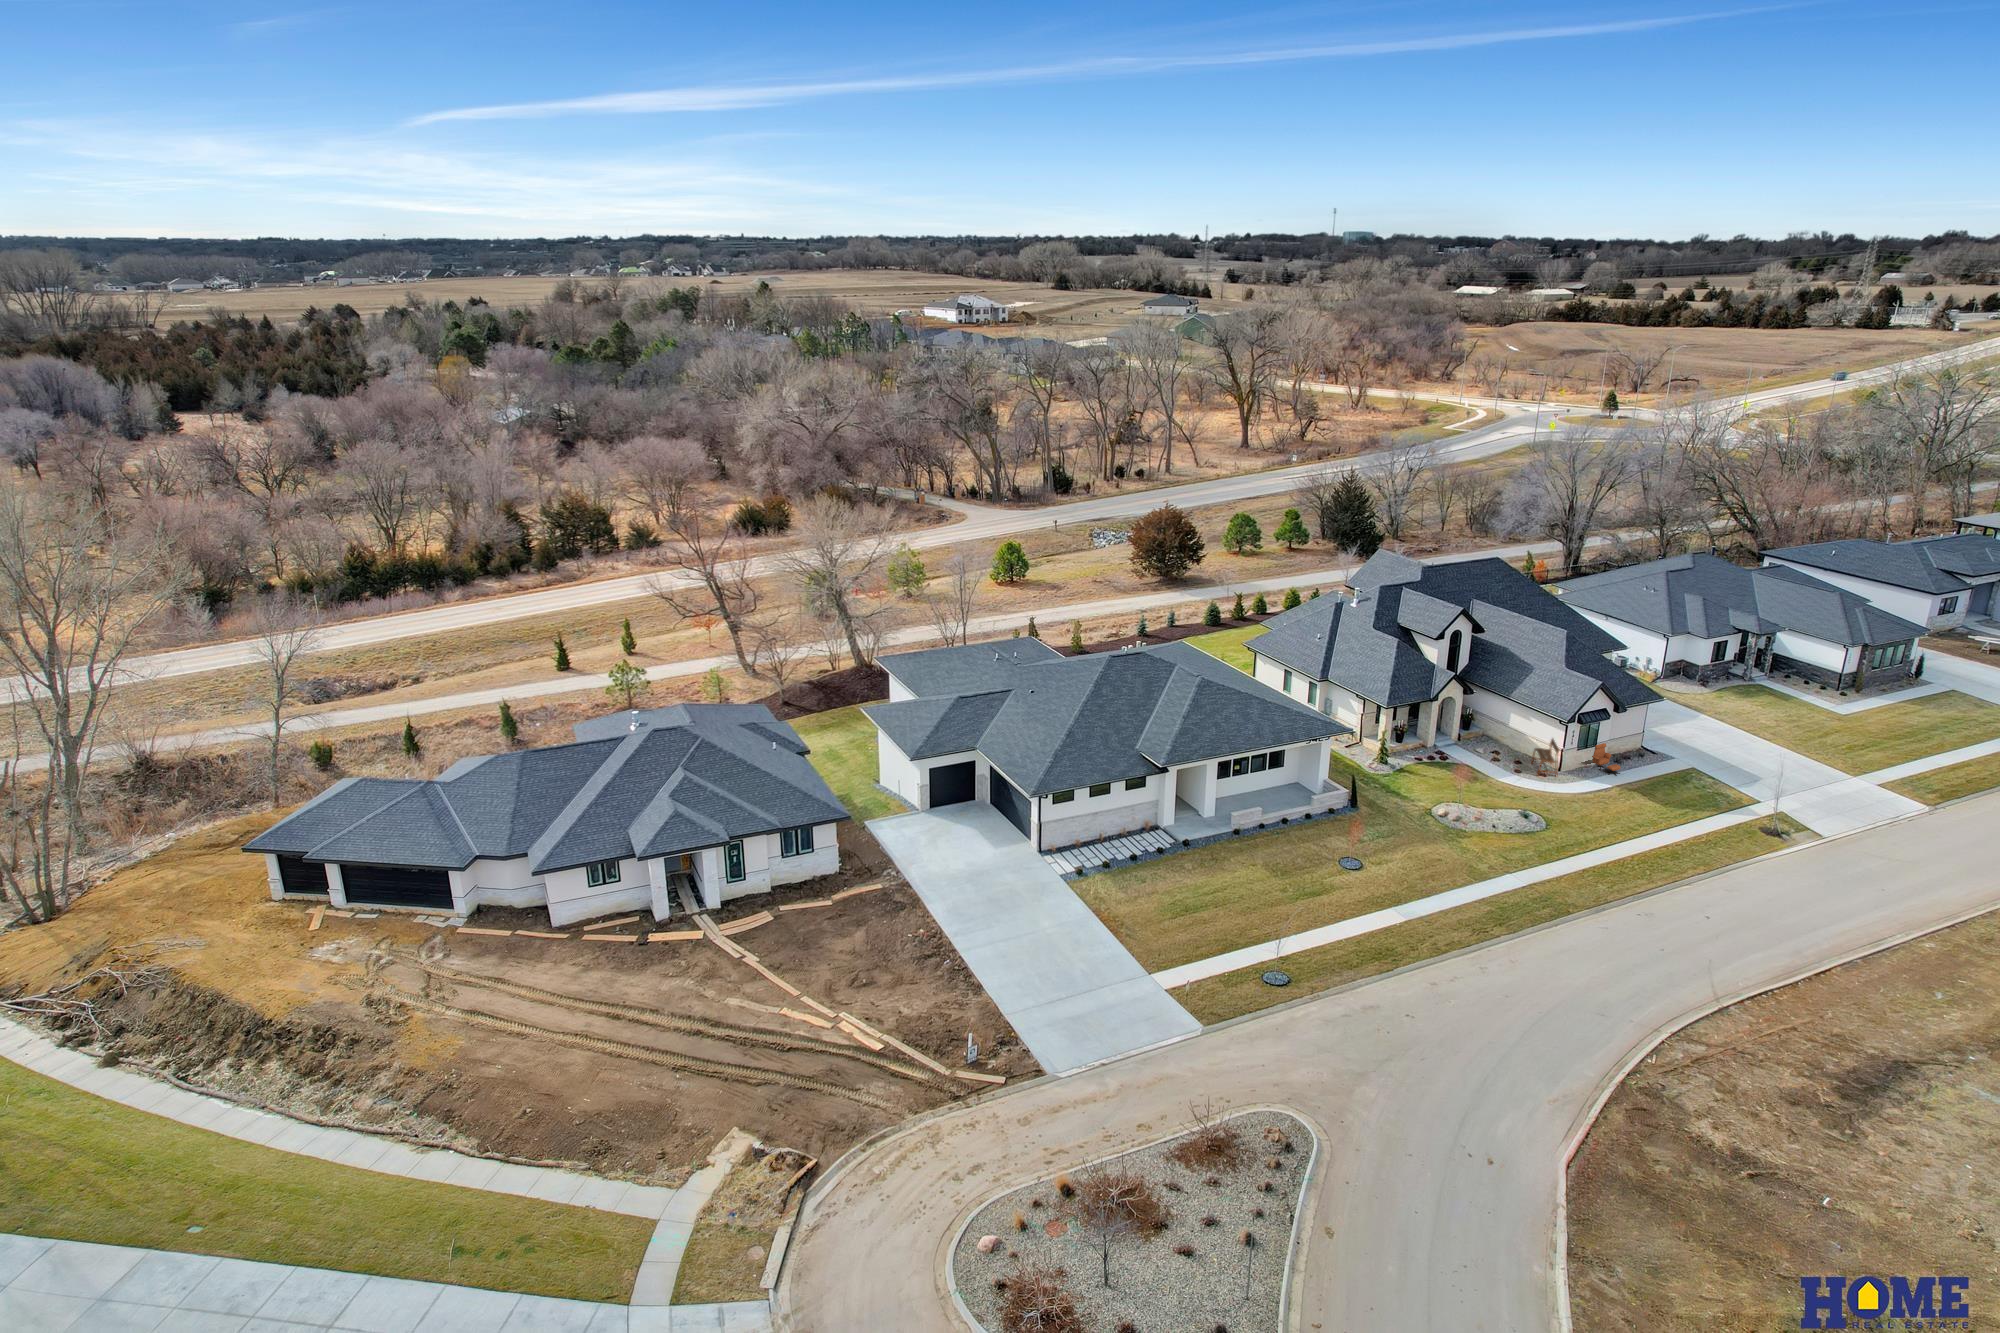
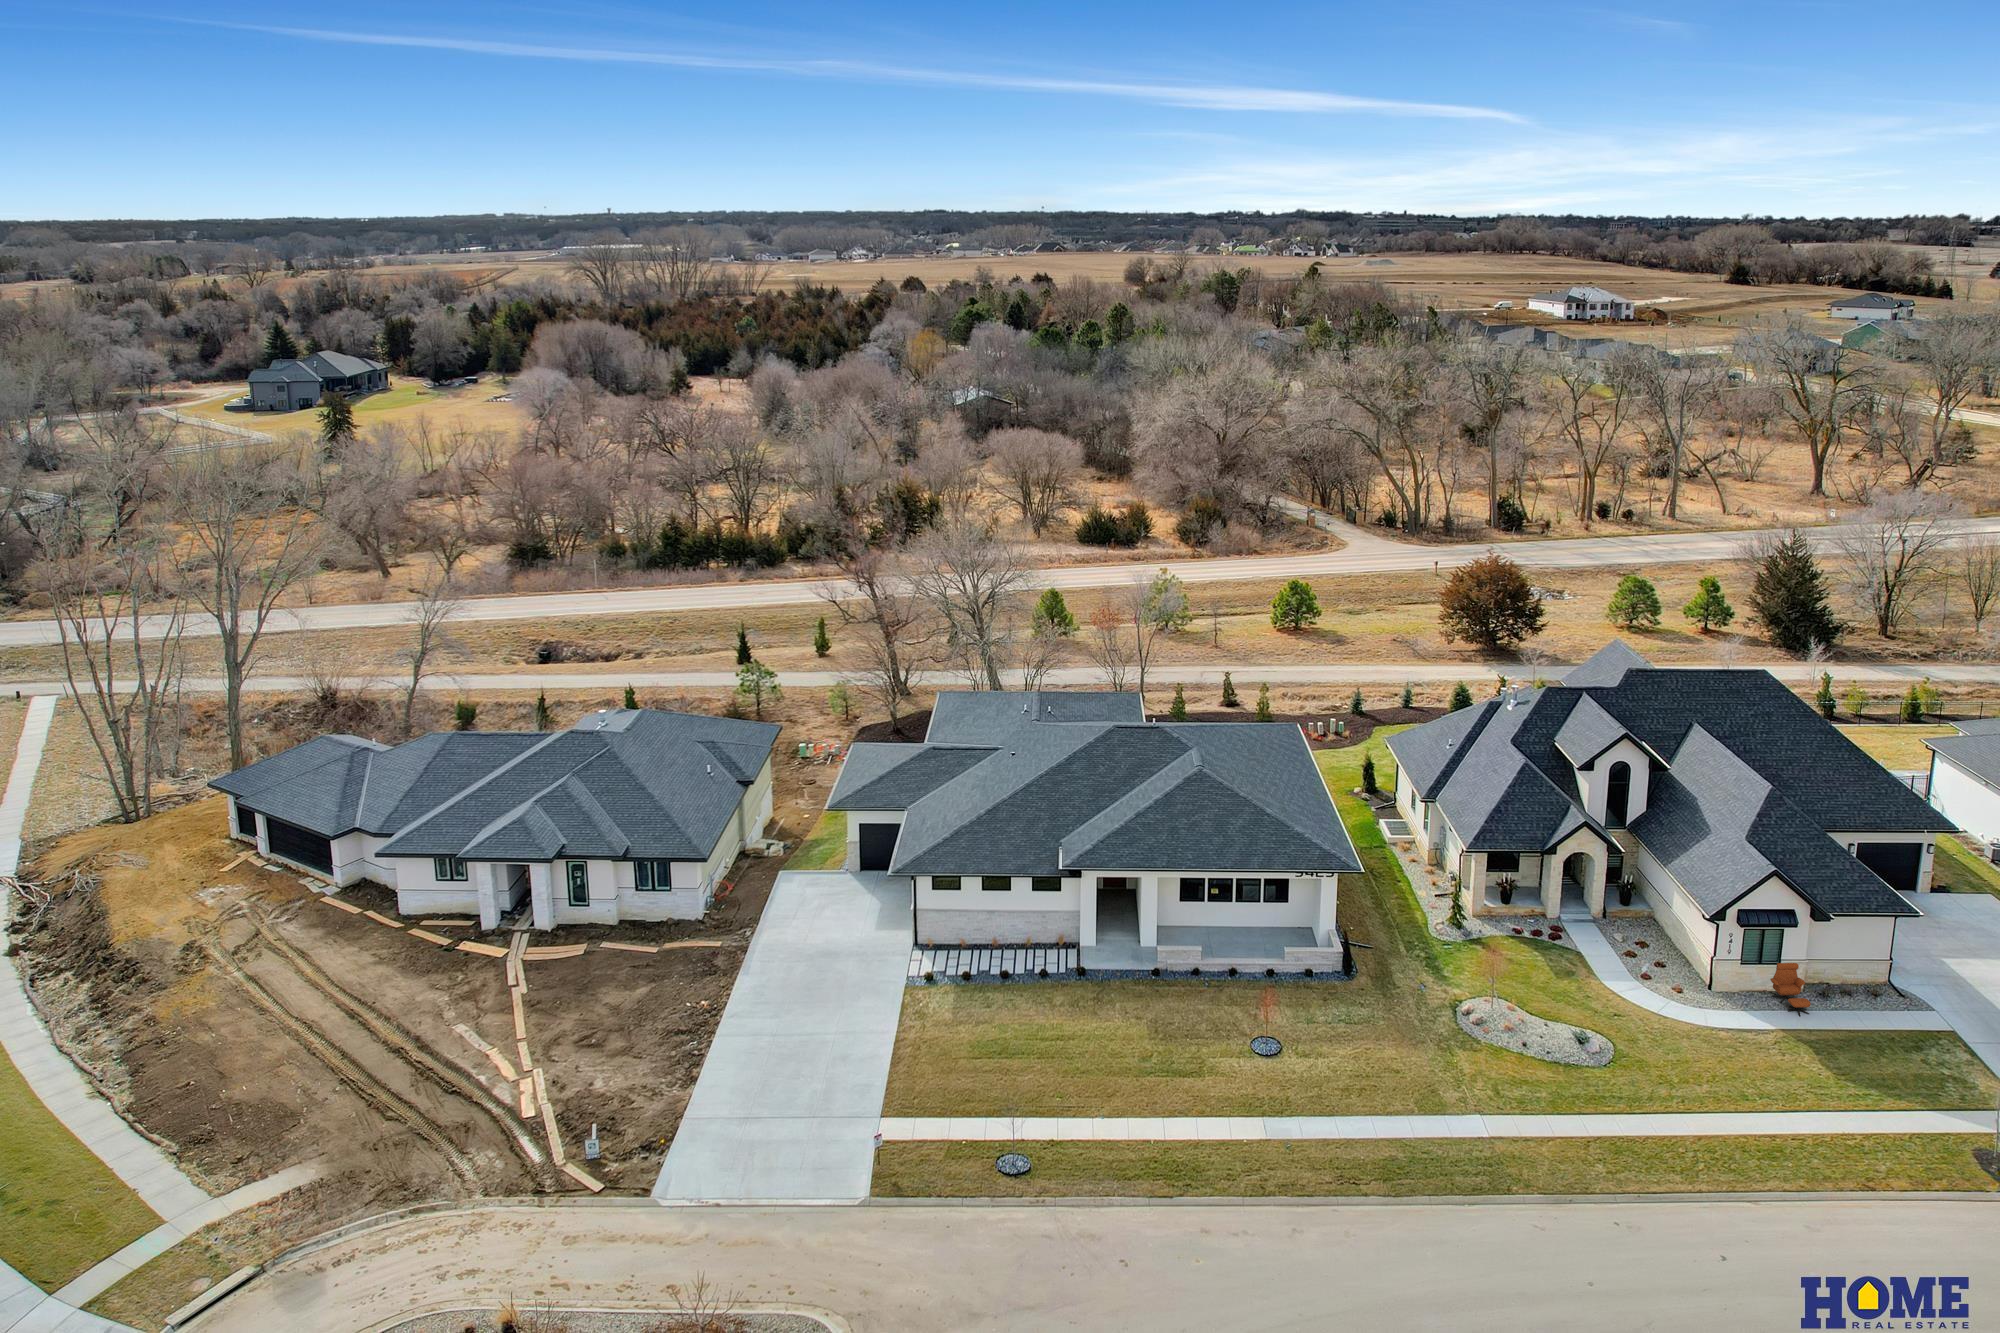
bench: present [1532,739,1559,775] -> none [1668,939,1712,998]

